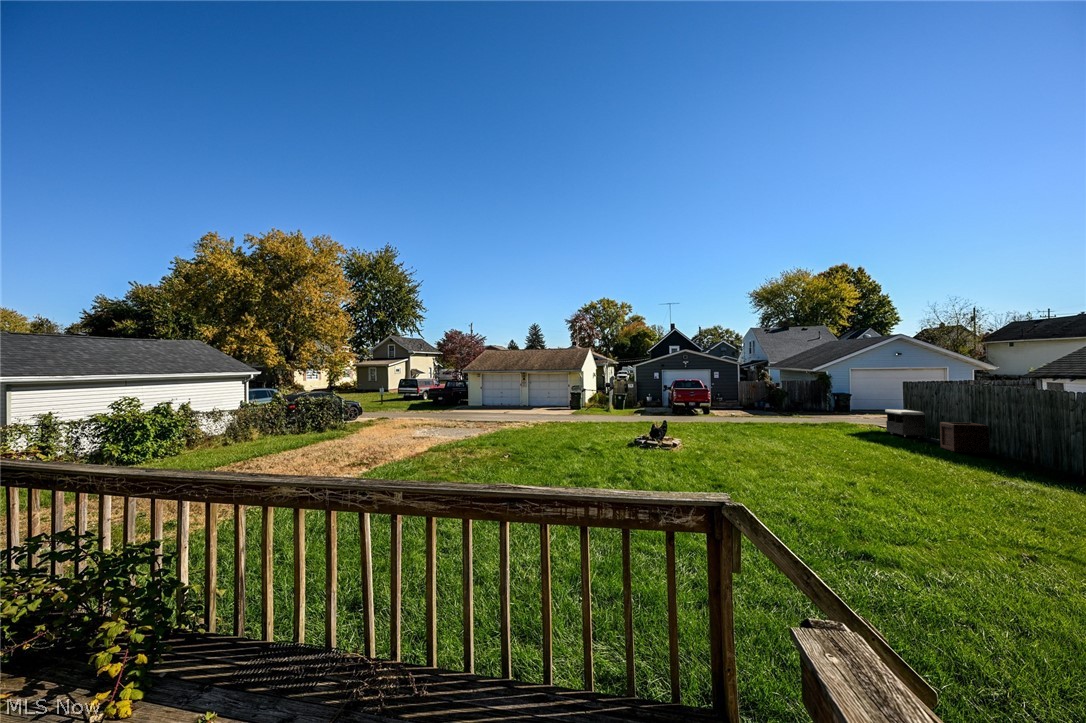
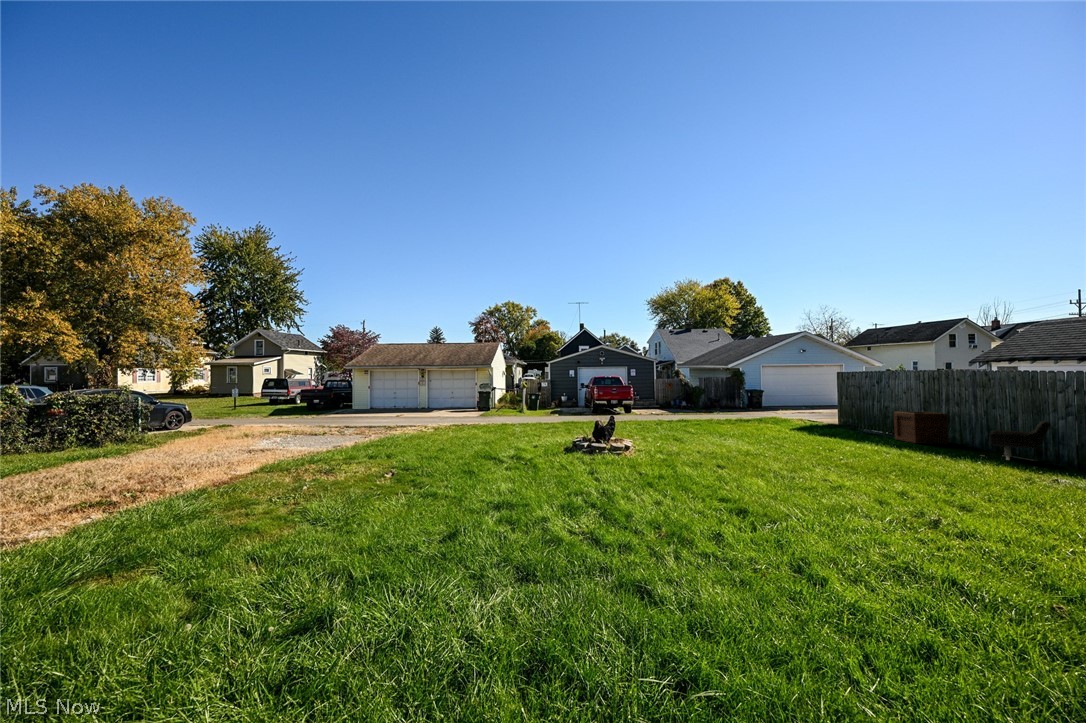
storage bench: present [885,409,925,438] -> none [820,402,863,430]
lounge chair: none [995,436,1060,471] -> present [989,421,1051,460]

